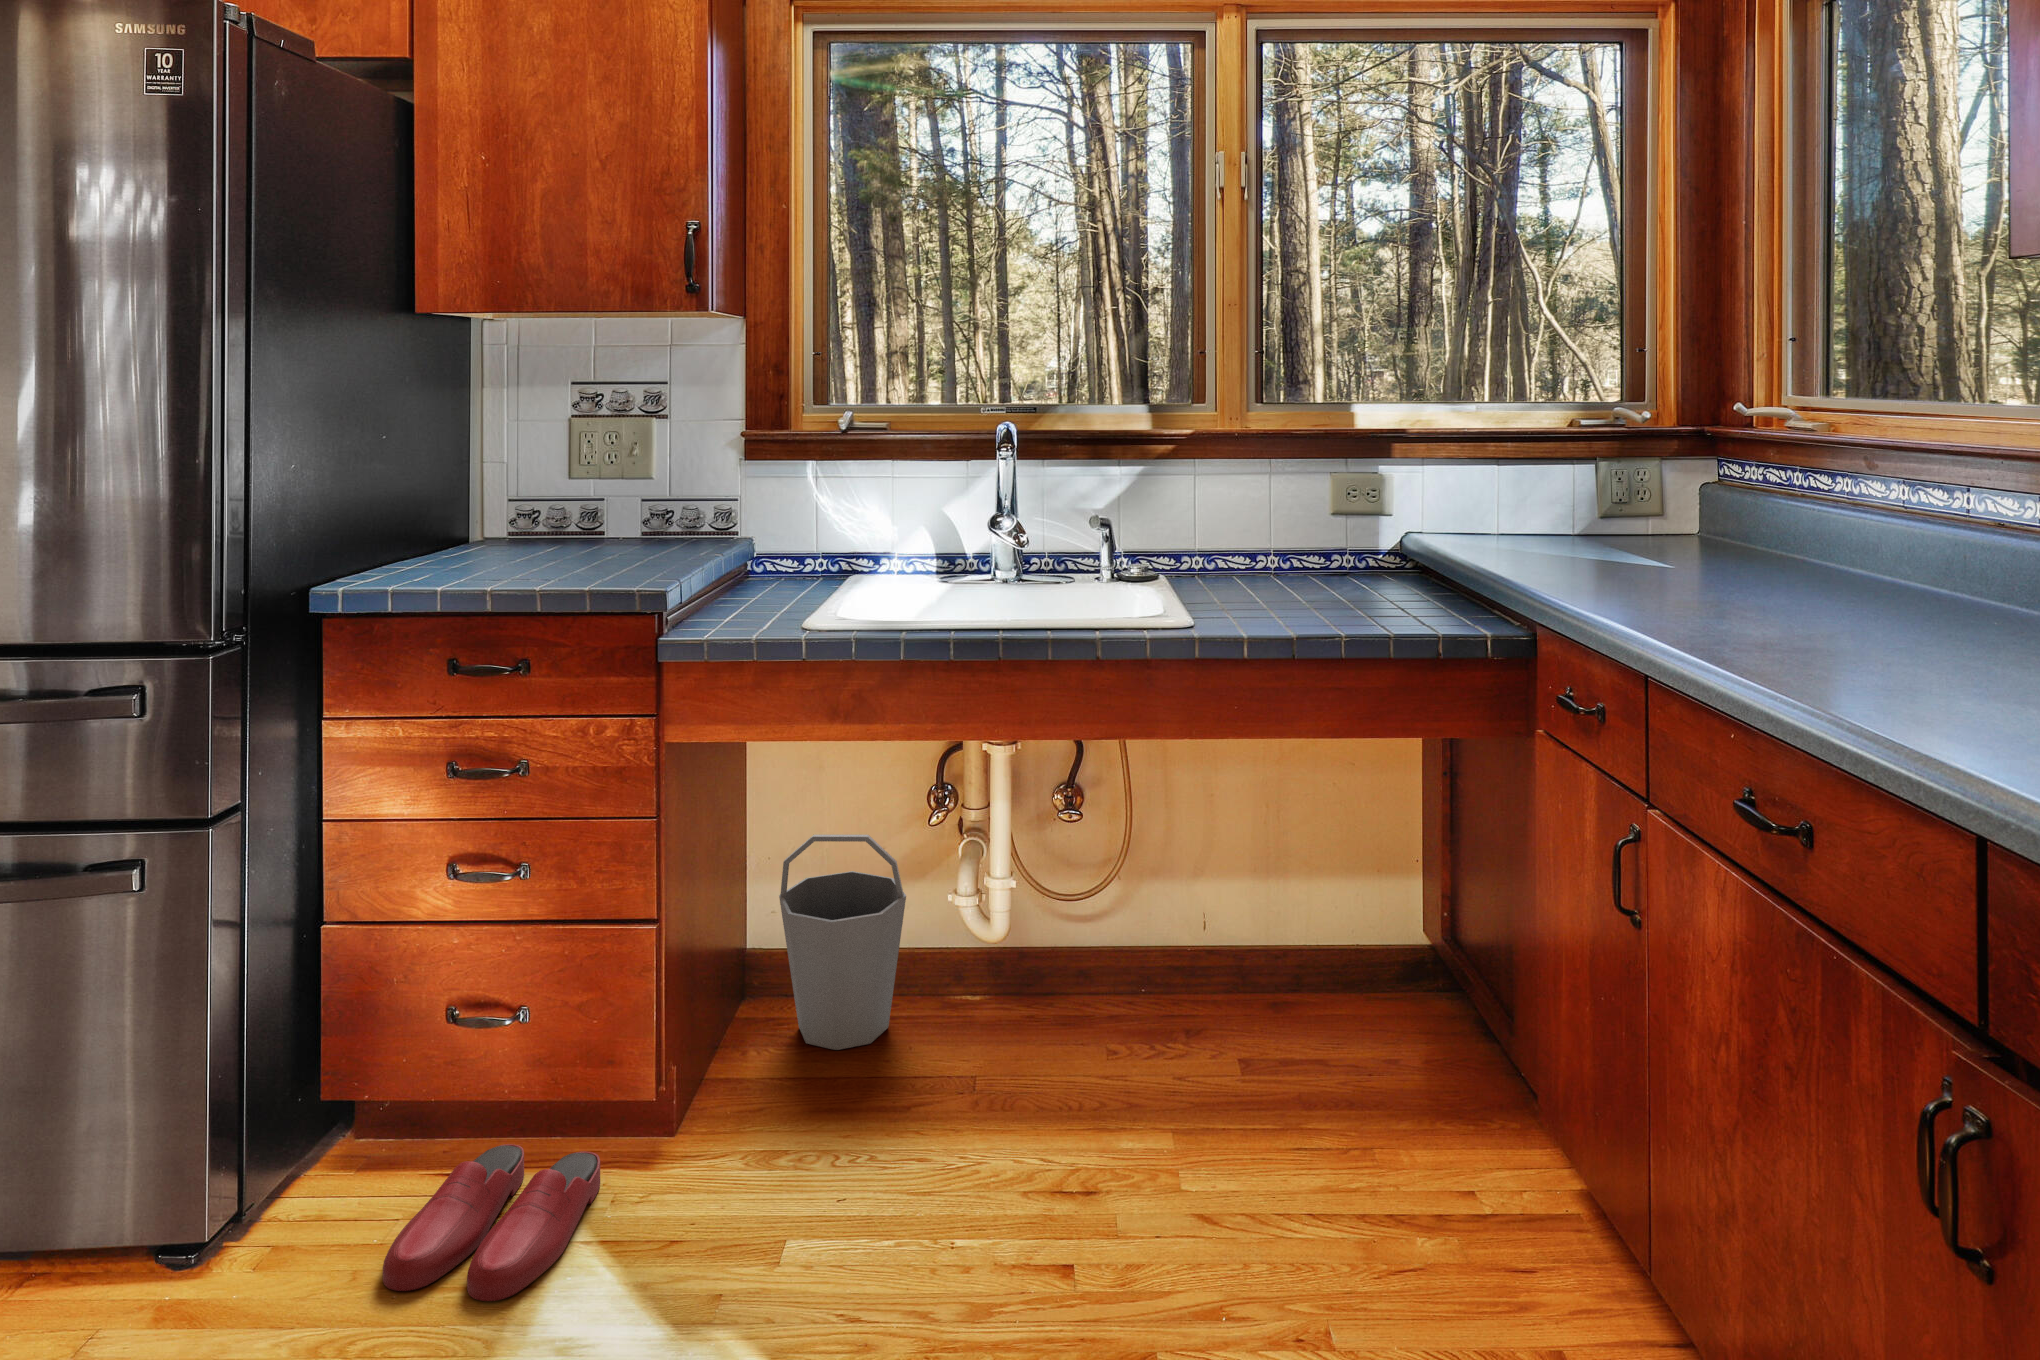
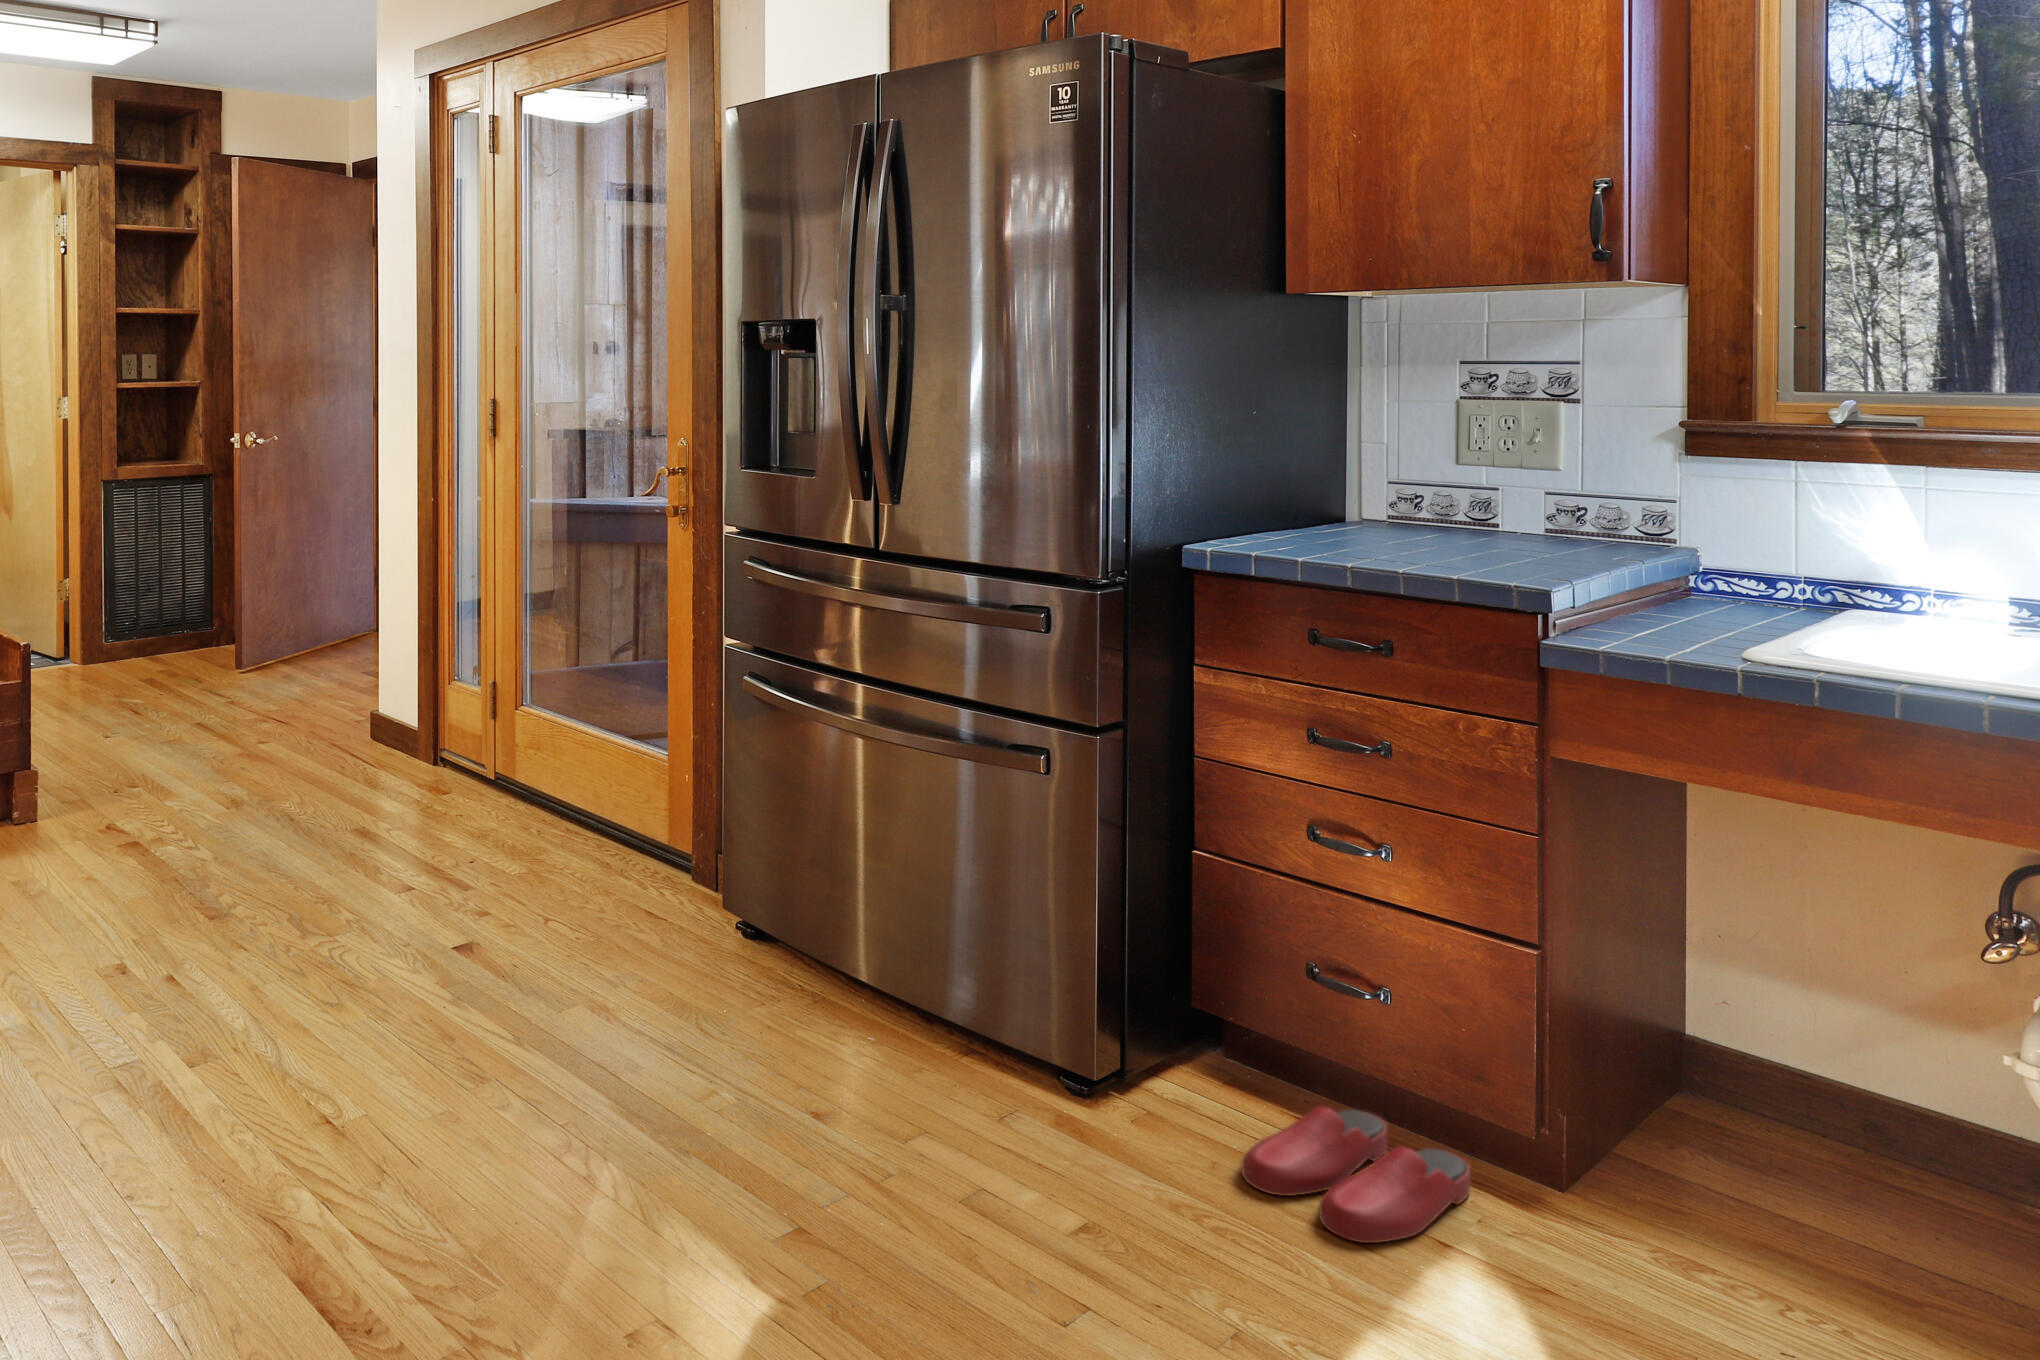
bucket: present [779,835,906,1050] -> none [1730,920,1940,1205]

